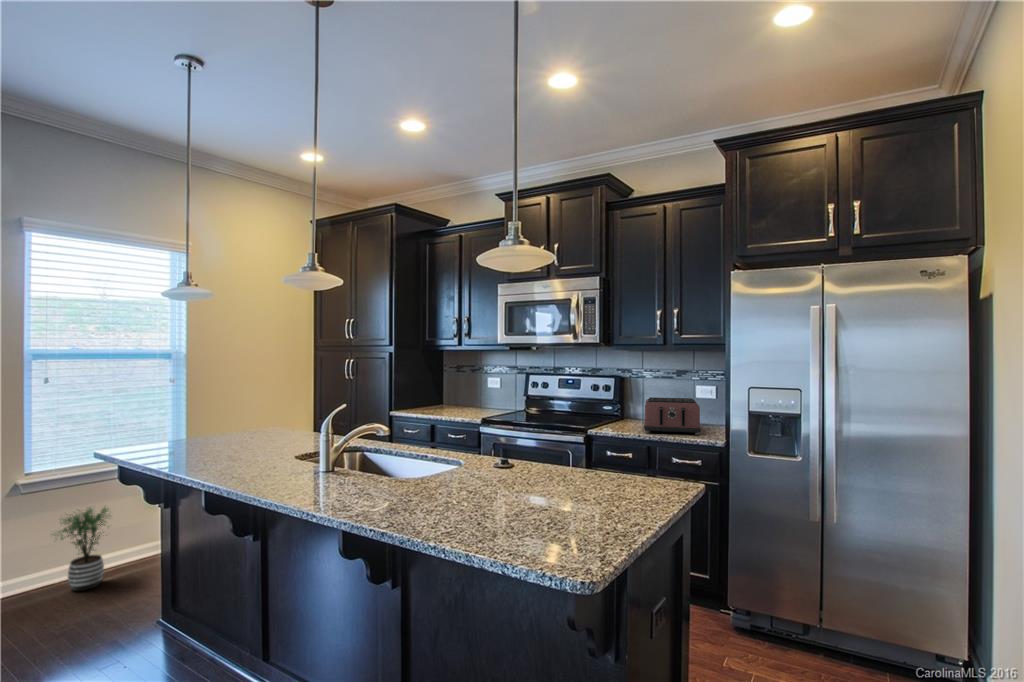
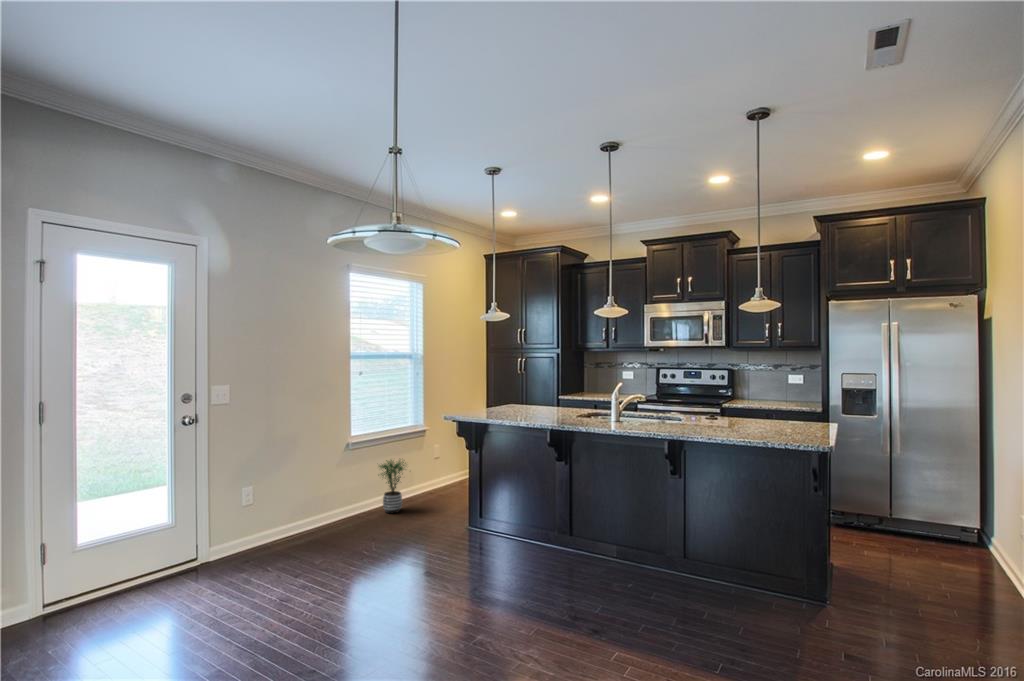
toaster: present [644,397,701,435] -> none [756,383,802,406]

